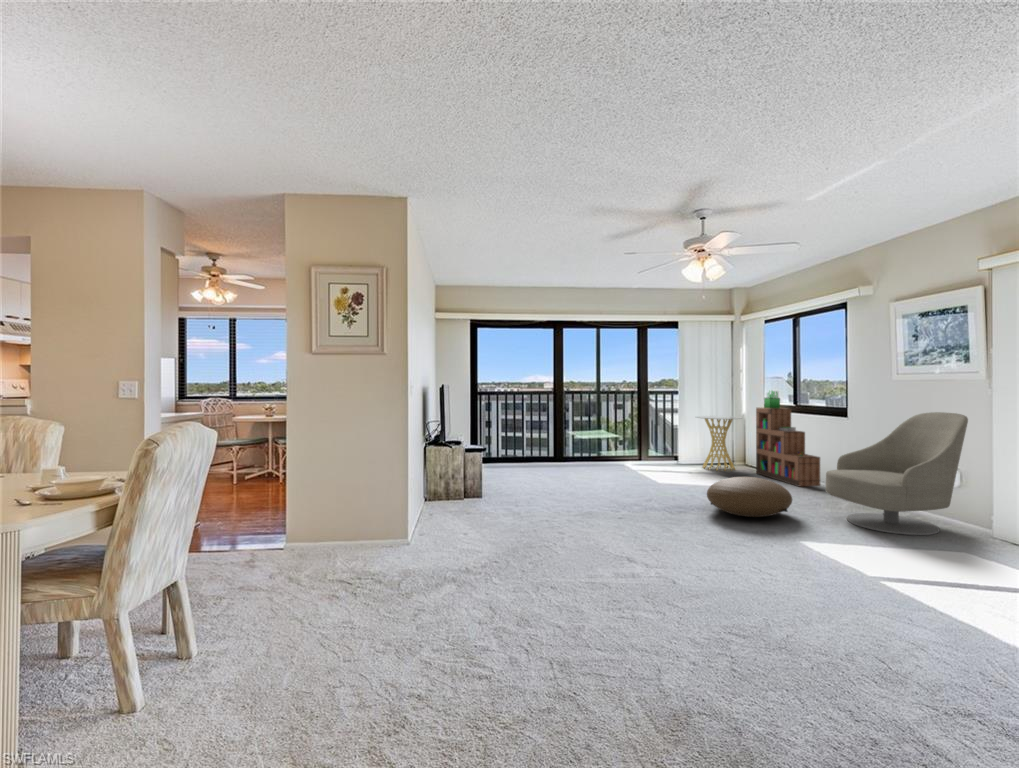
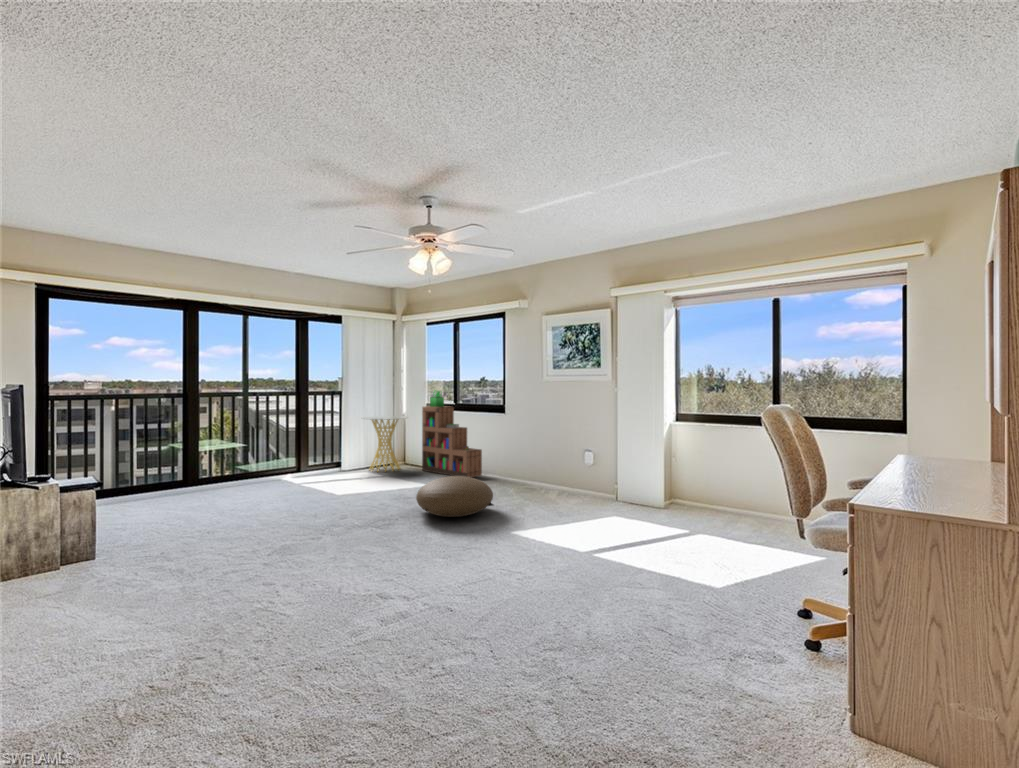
armchair: present [826,412,968,535] -> none [512,406,604,509]

